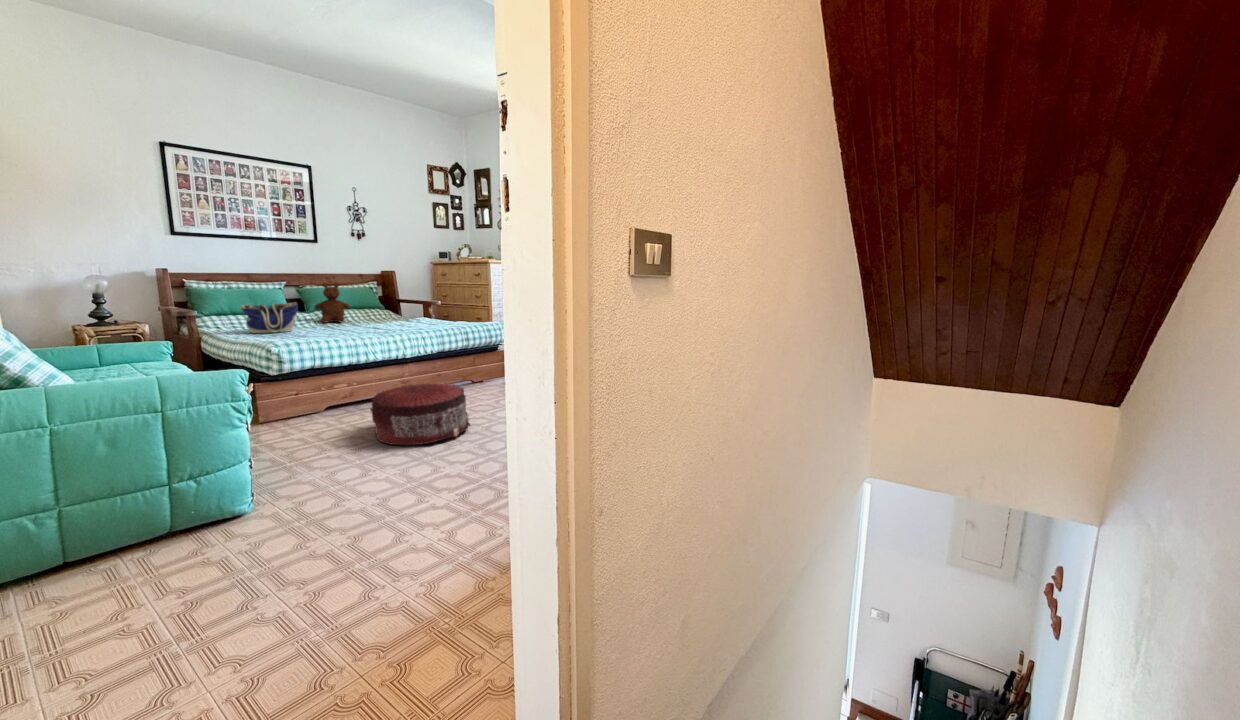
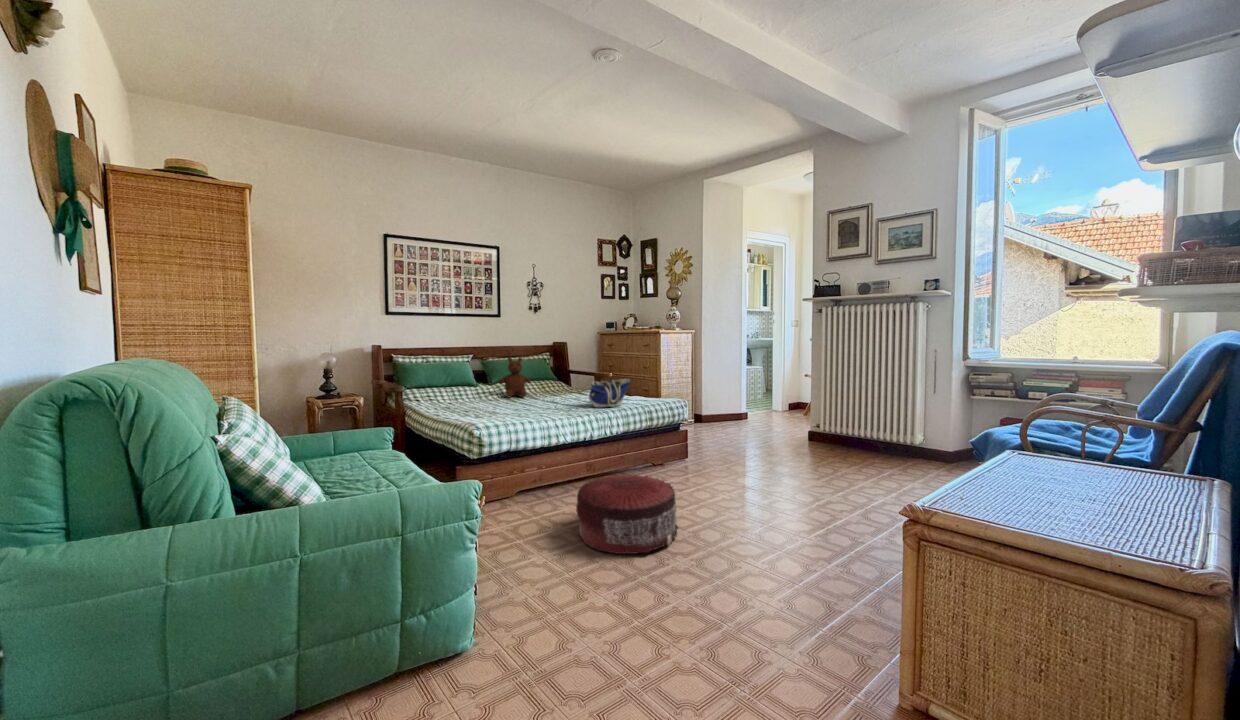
tote bag: present [241,302,298,333] -> present [588,379,630,407]

